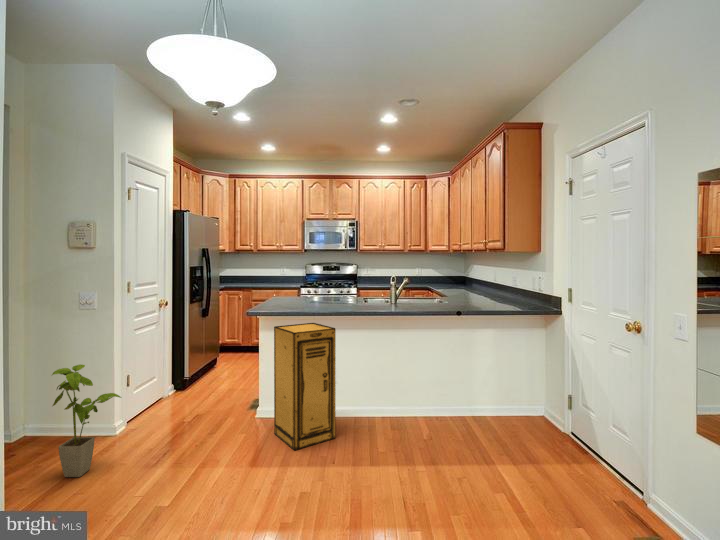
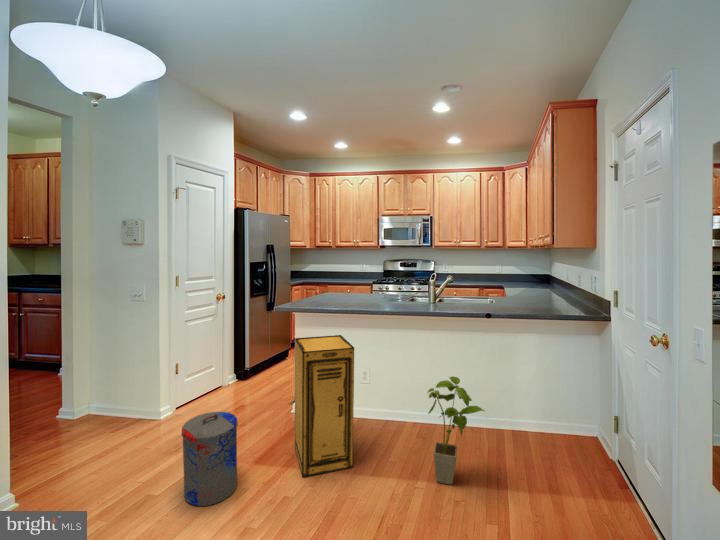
house plant: present [52,364,121,477] -> present [428,376,484,485]
trash can: none [185,396,237,483] -> present [182,412,238,506]

